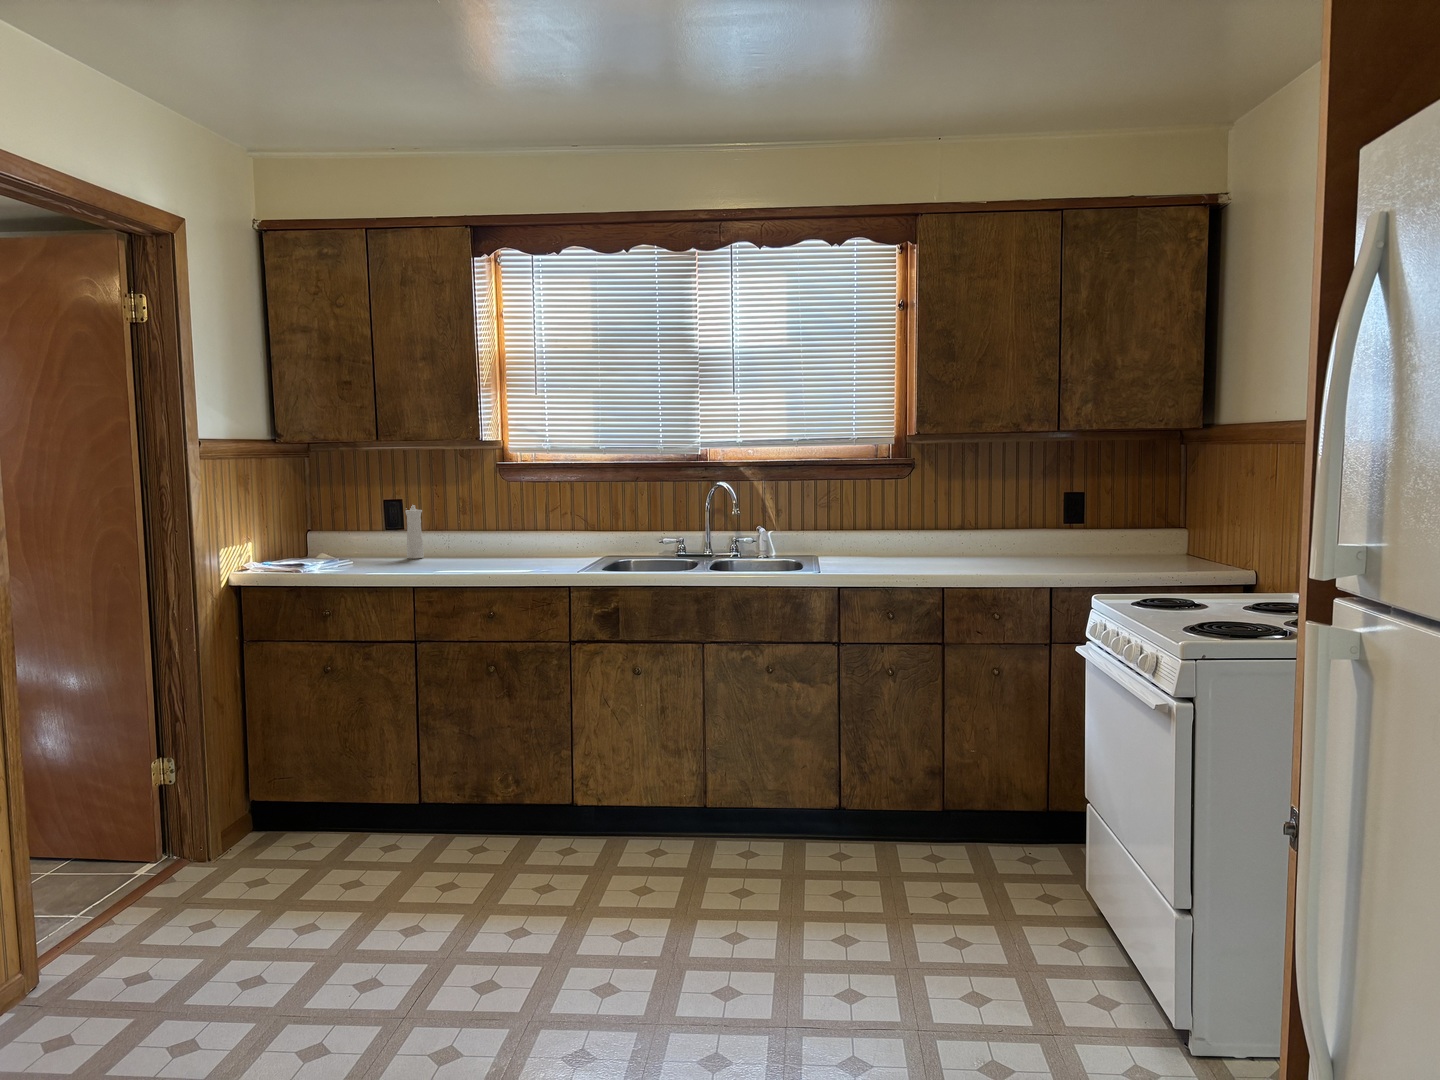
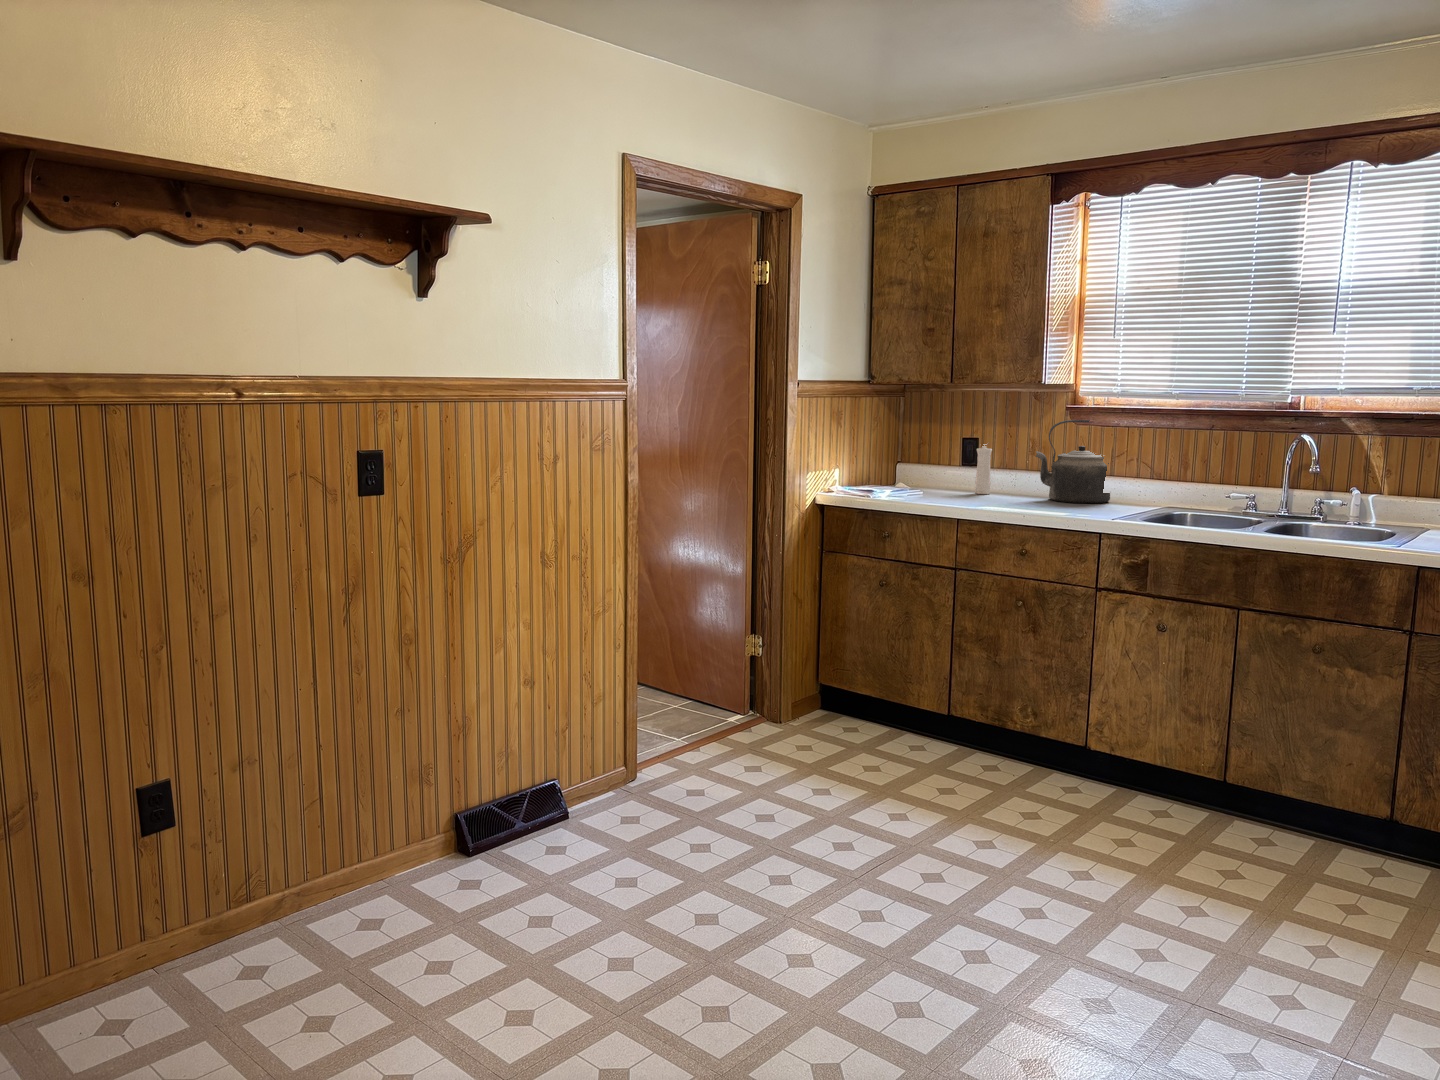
kettle: none [473,476,549,559] -> present [1036,420,1110,503]

